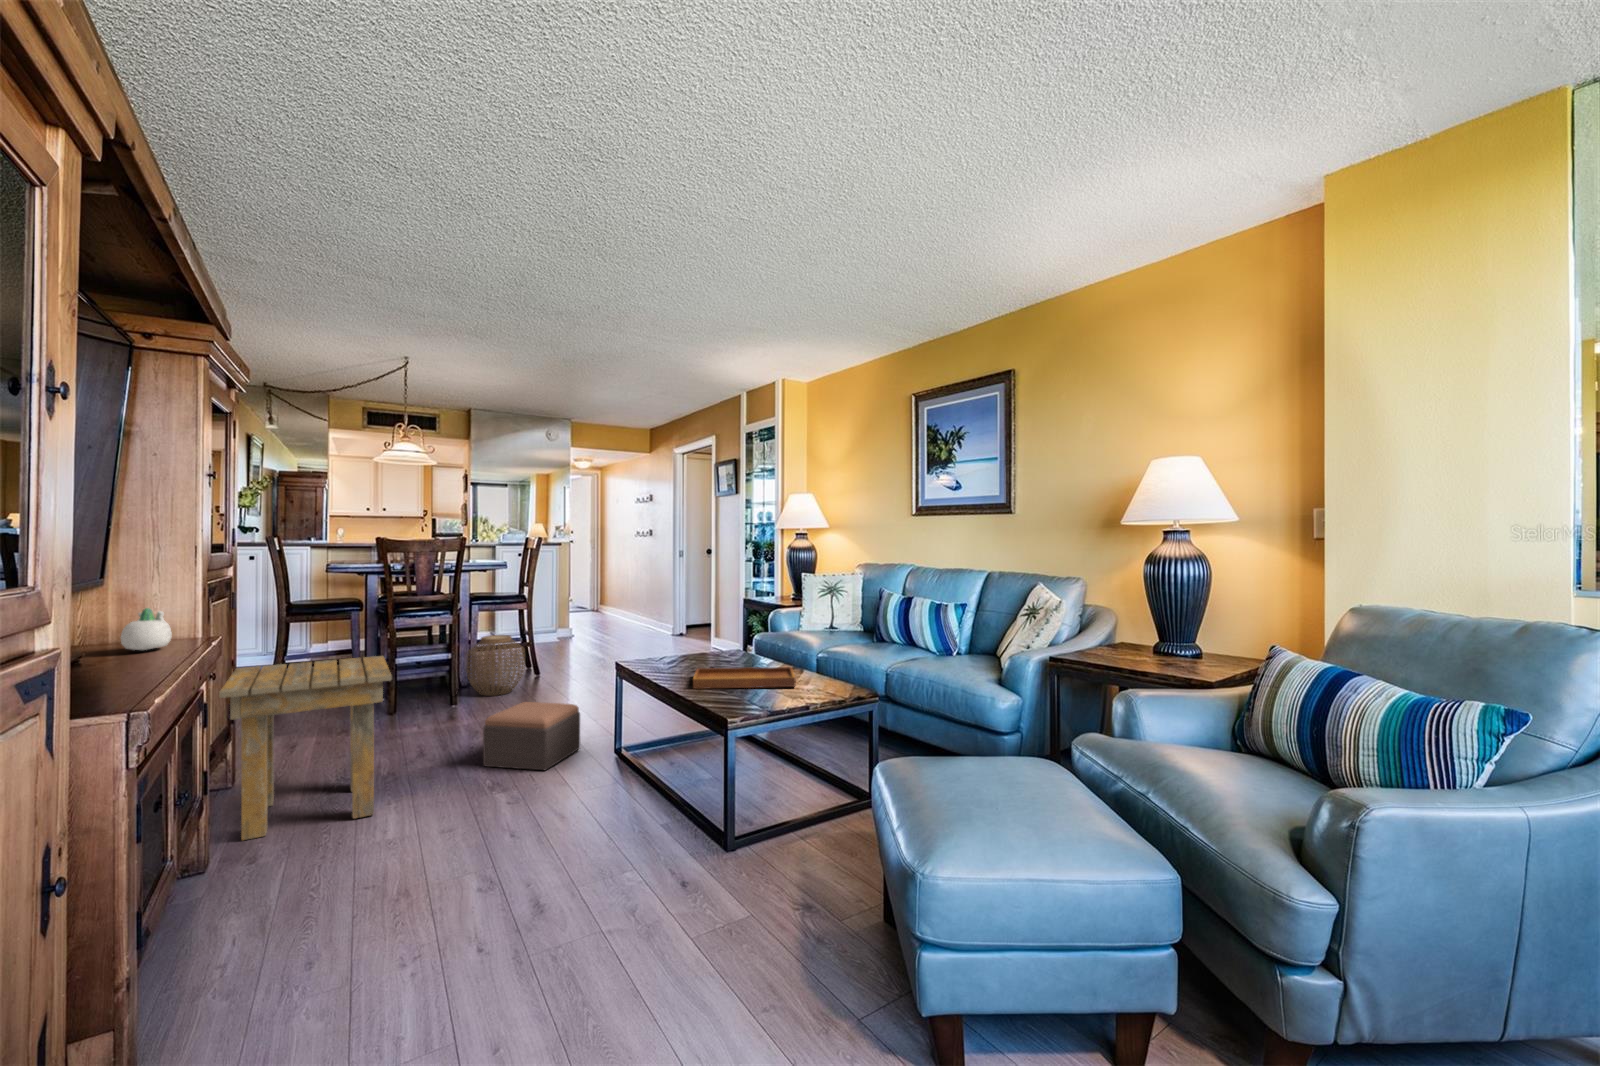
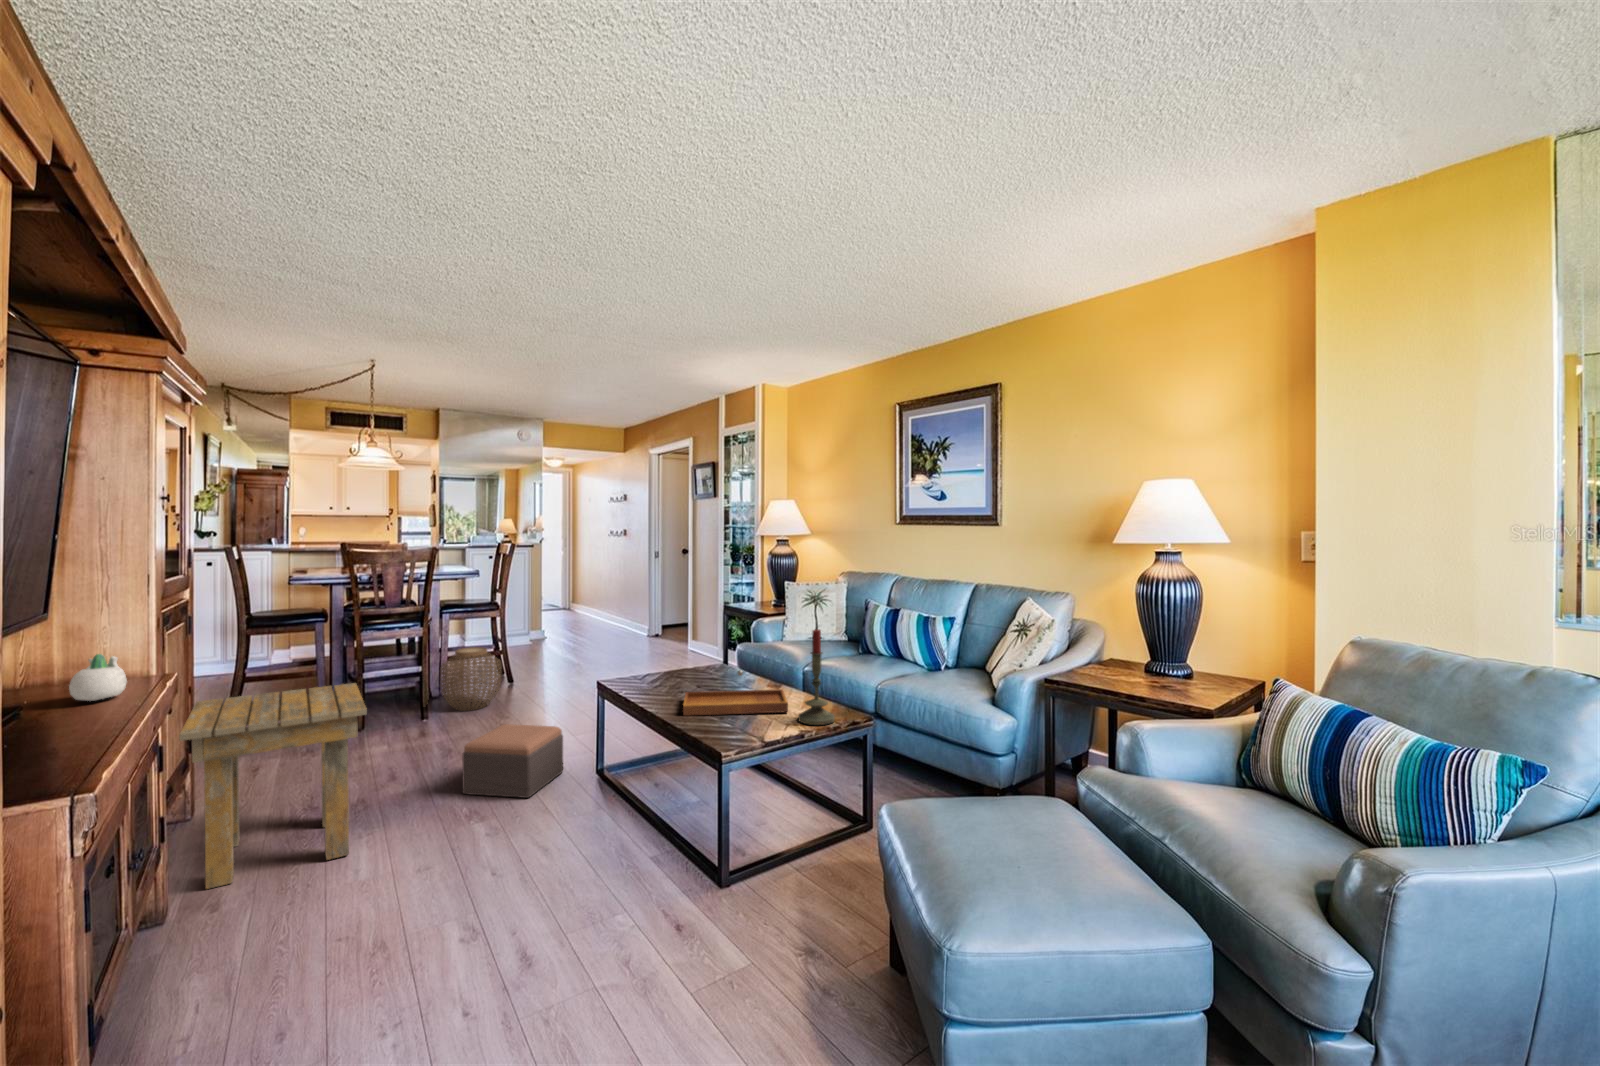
candle: none [805,602,840,698] -> present [798,629,835,725]

